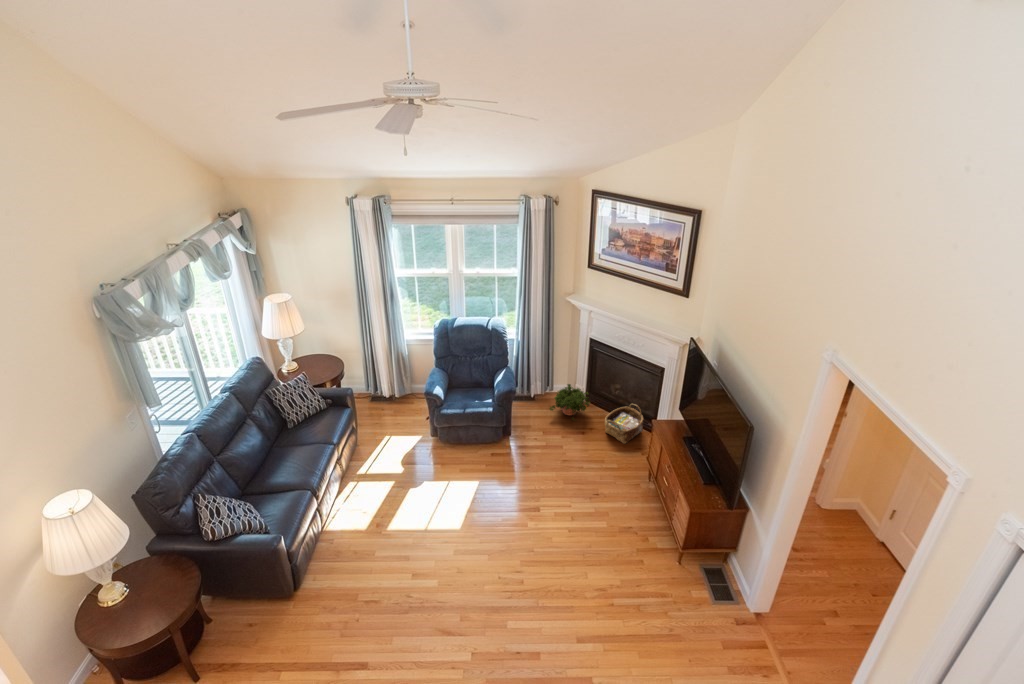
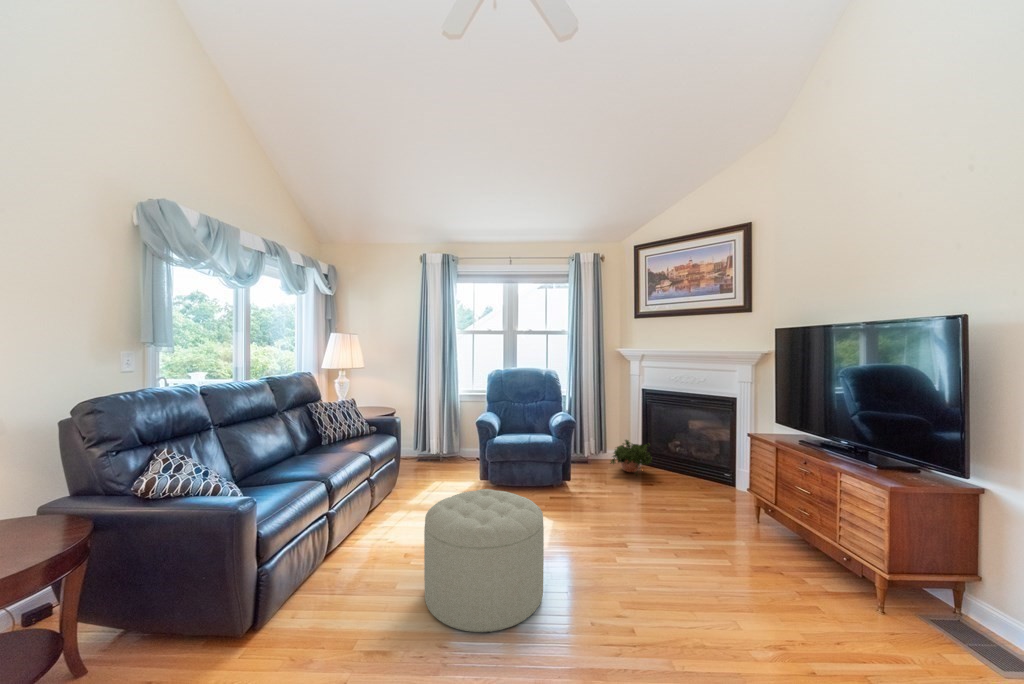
woven basket: present [605,404,644,444] -> none [676,451,721,492]
ottoman: none [390,492,473,591] -> present [424,489,544,633]

